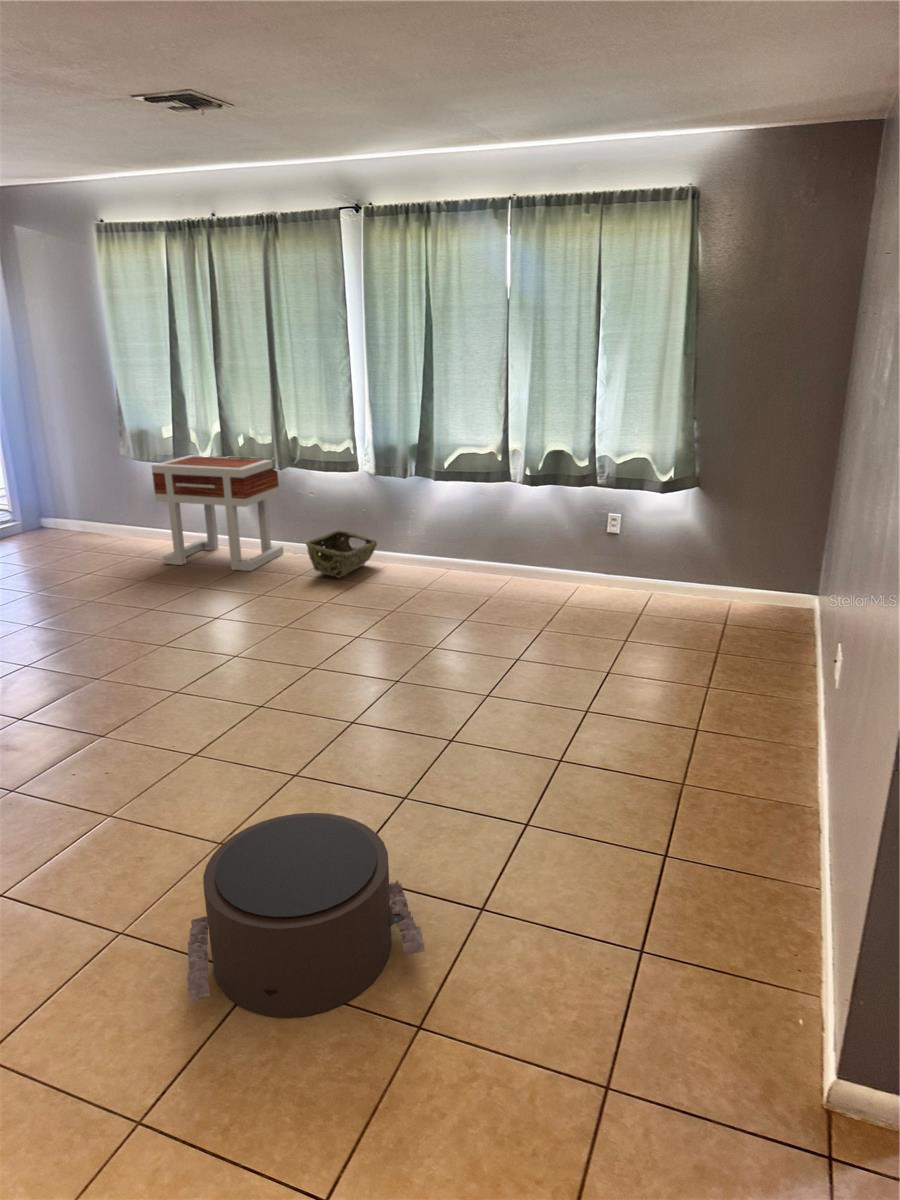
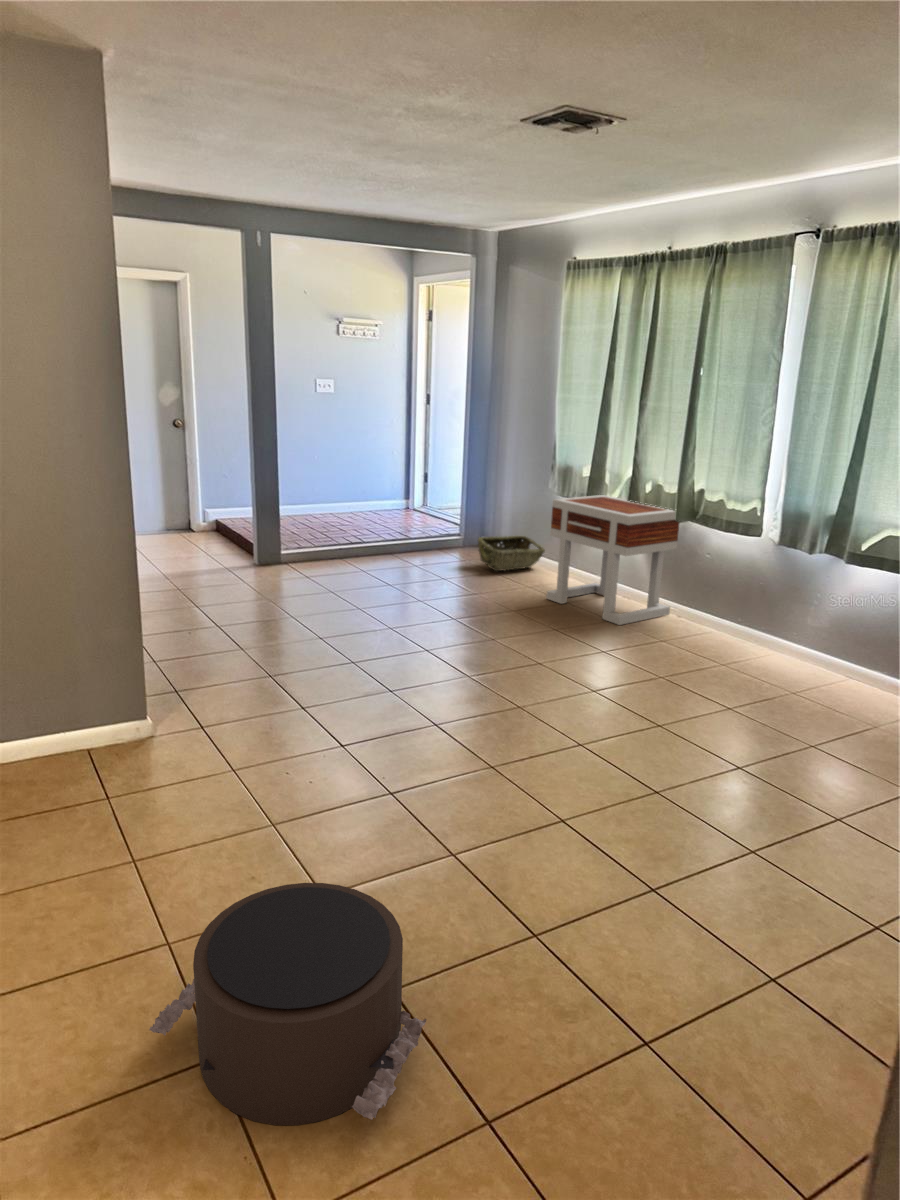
woven basket: present [306,530,377,578] -> present [478,536,545,571]

